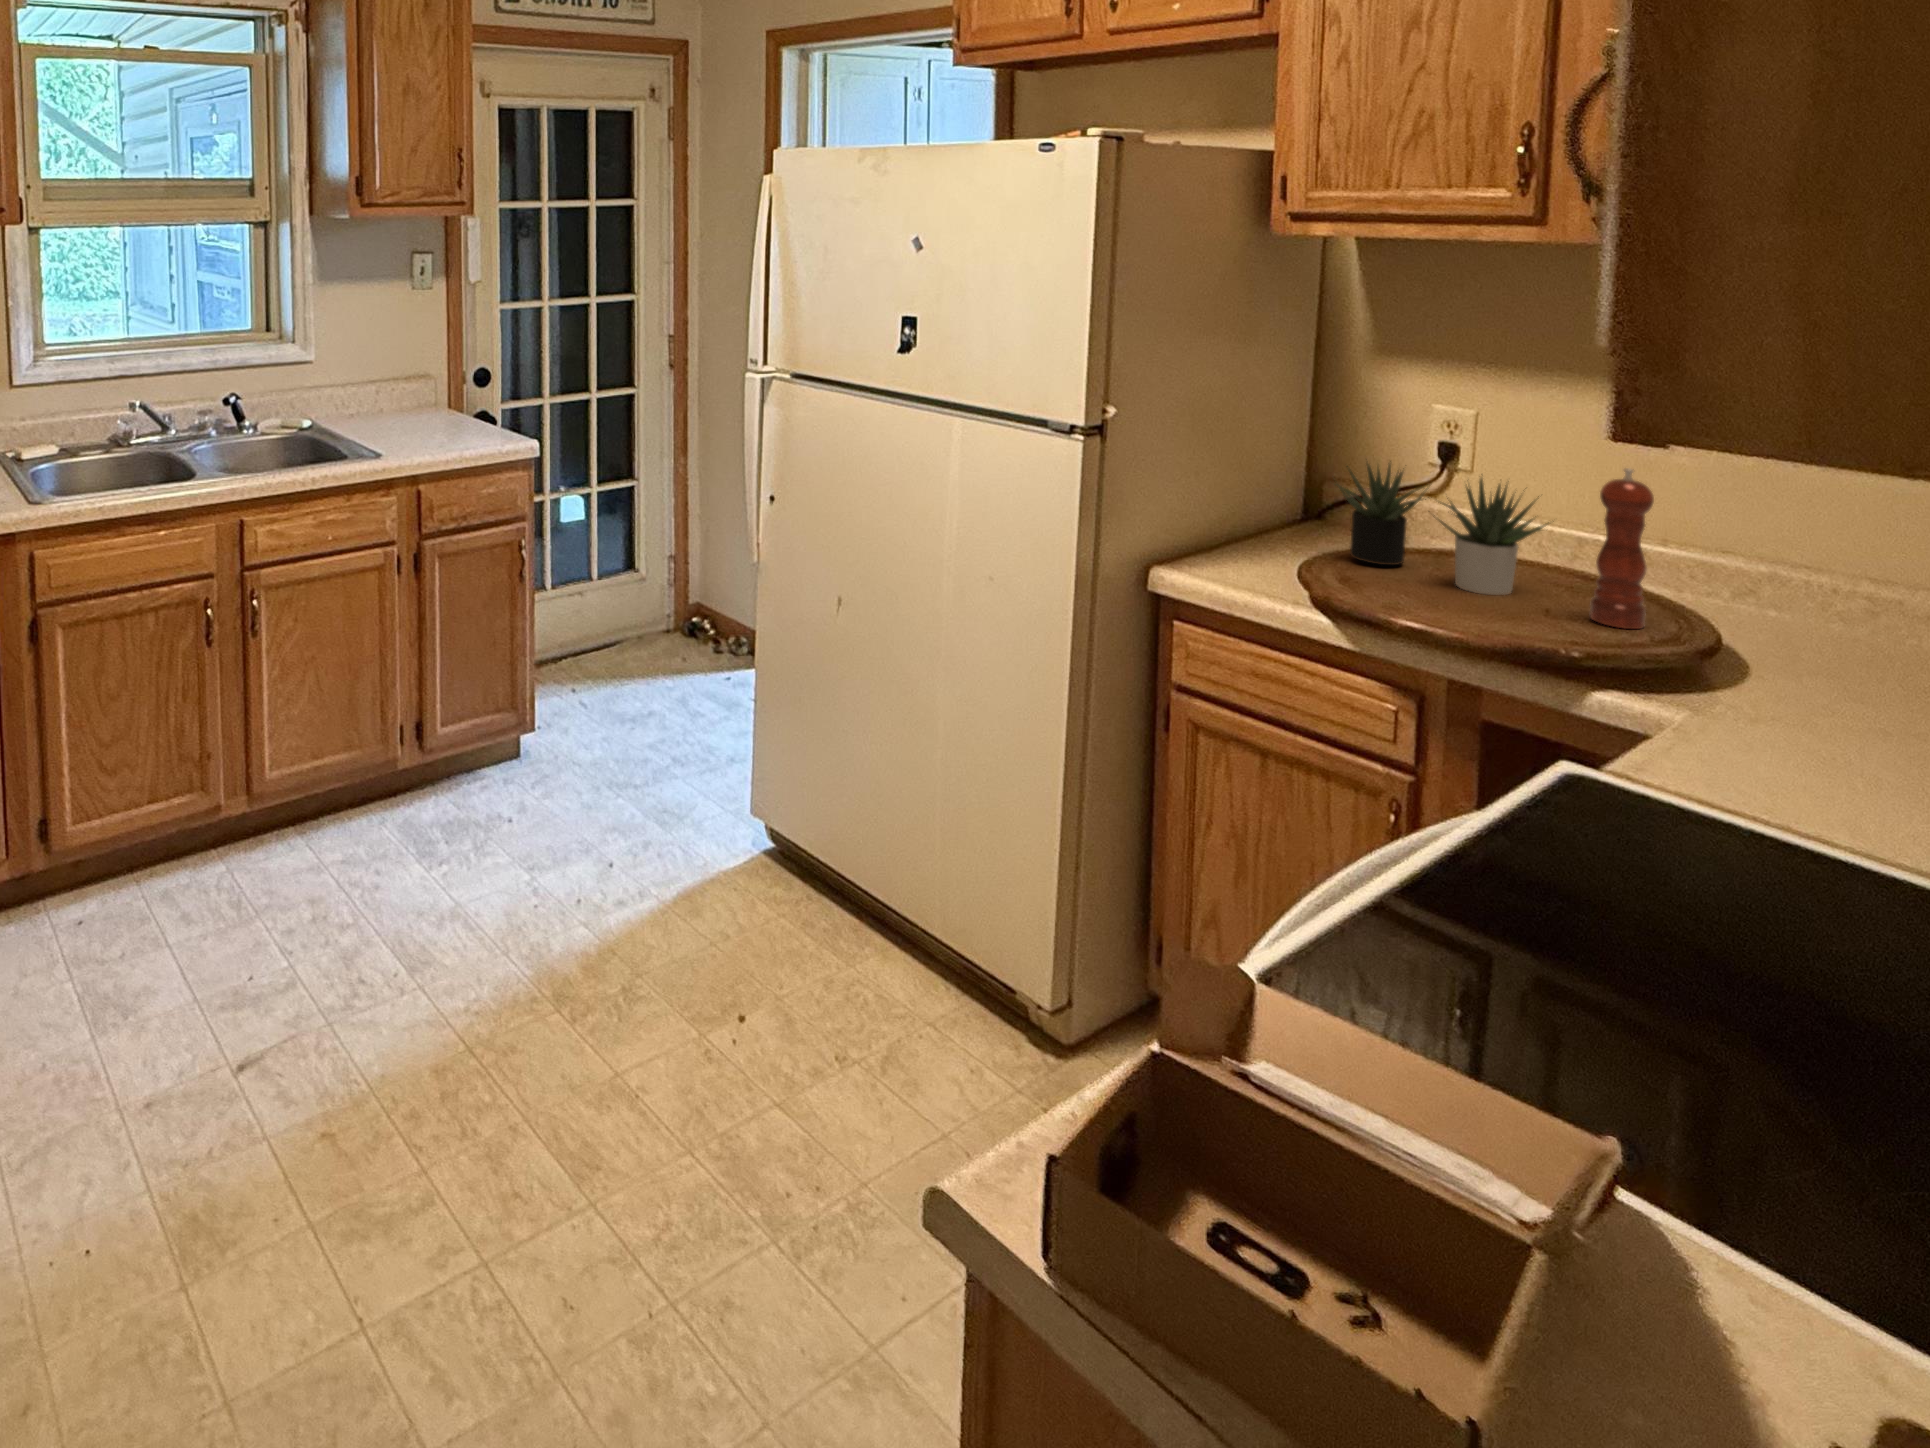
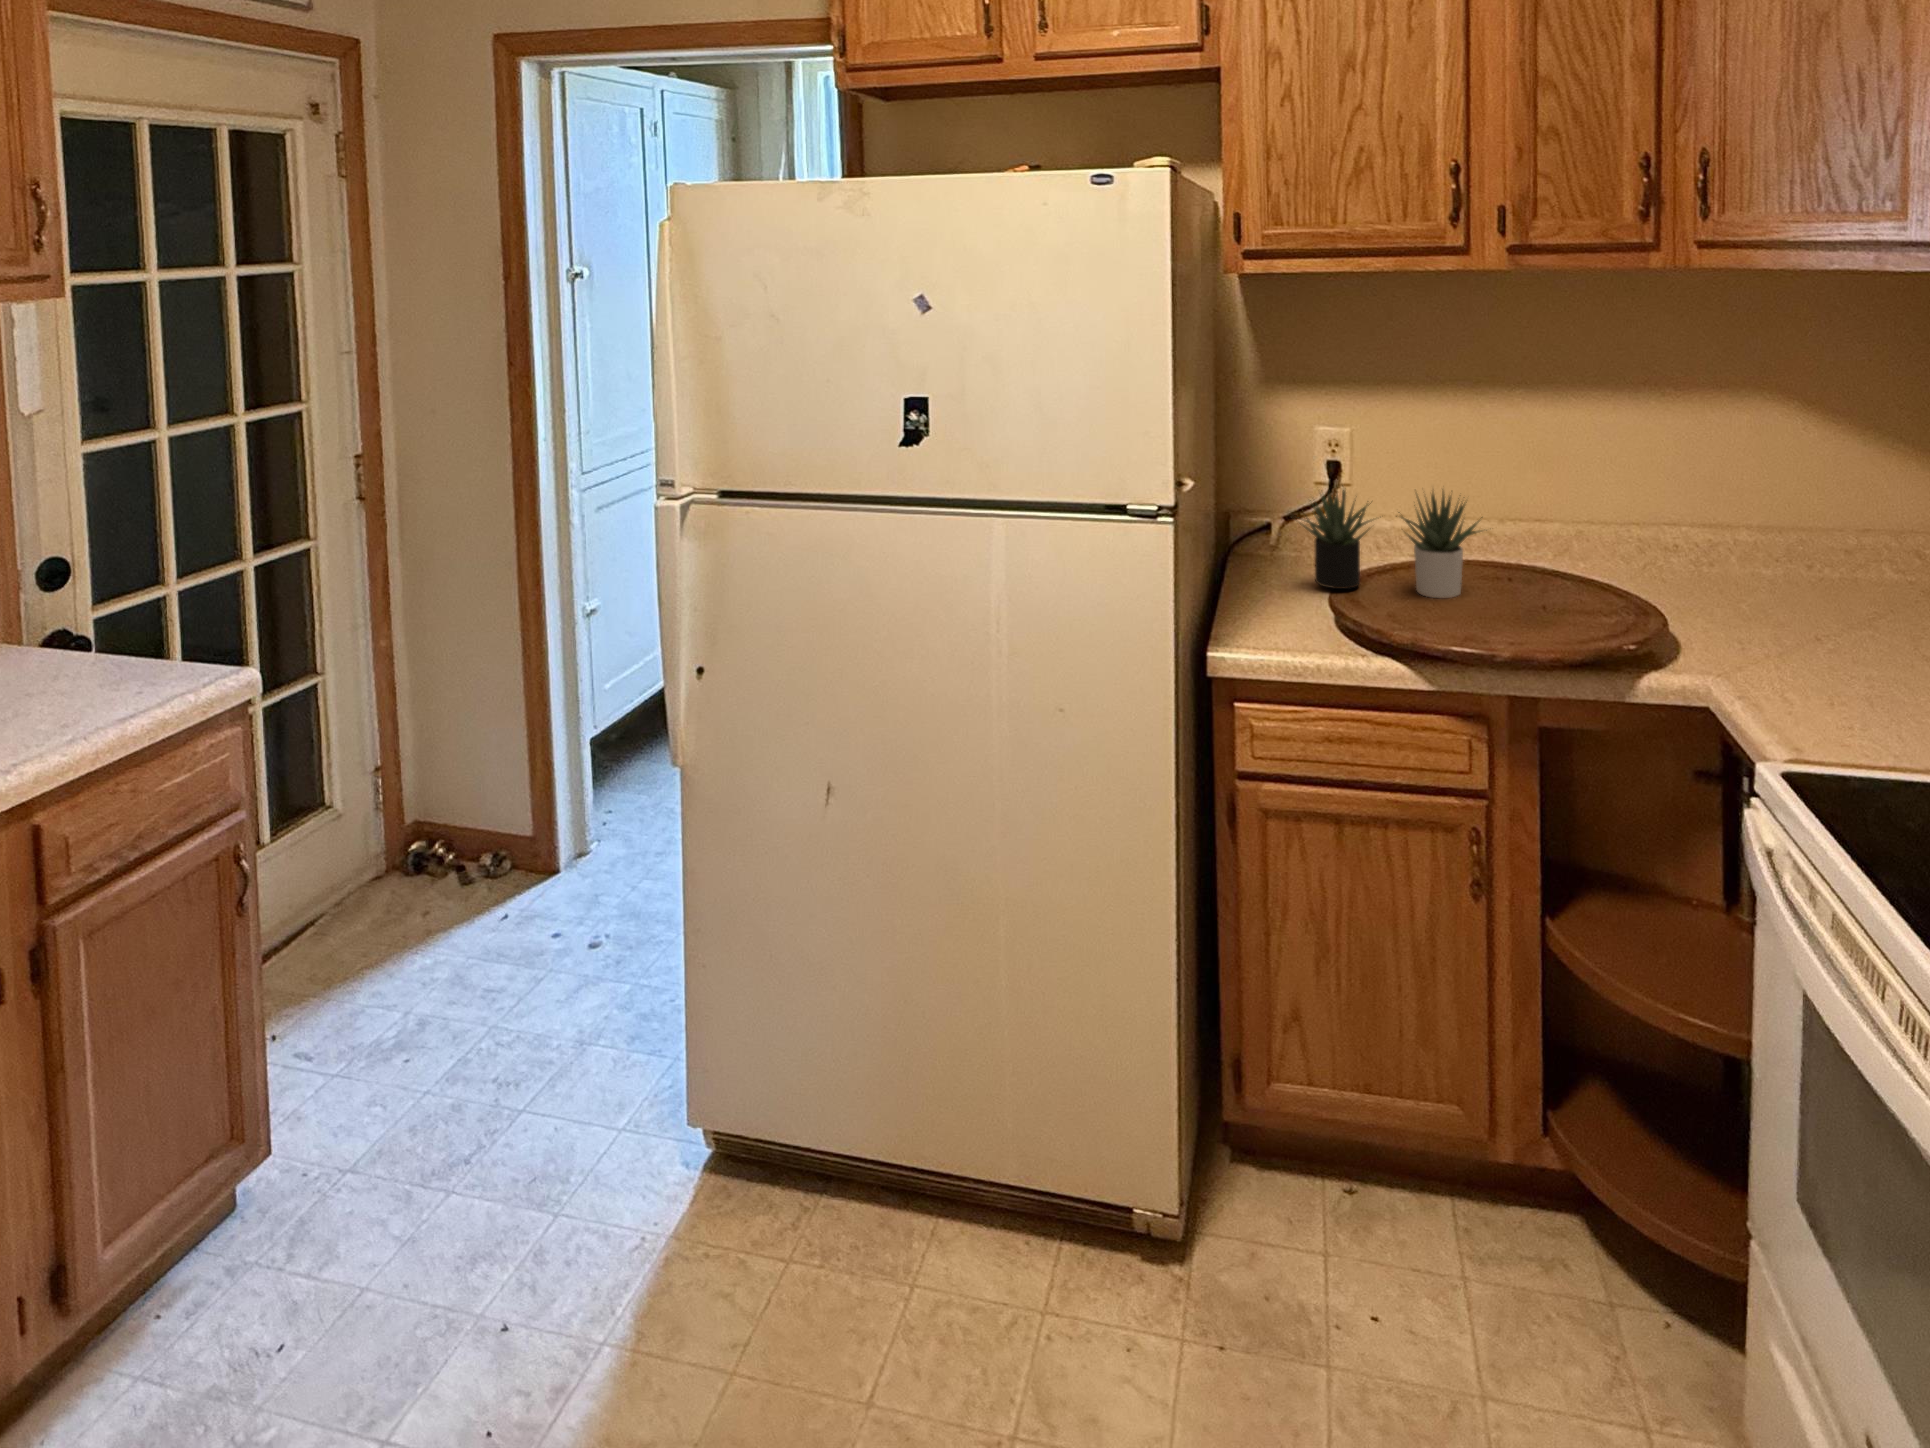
pepper mill: present [1590,468,1654,629] -> none [1538,463,1578,605]

